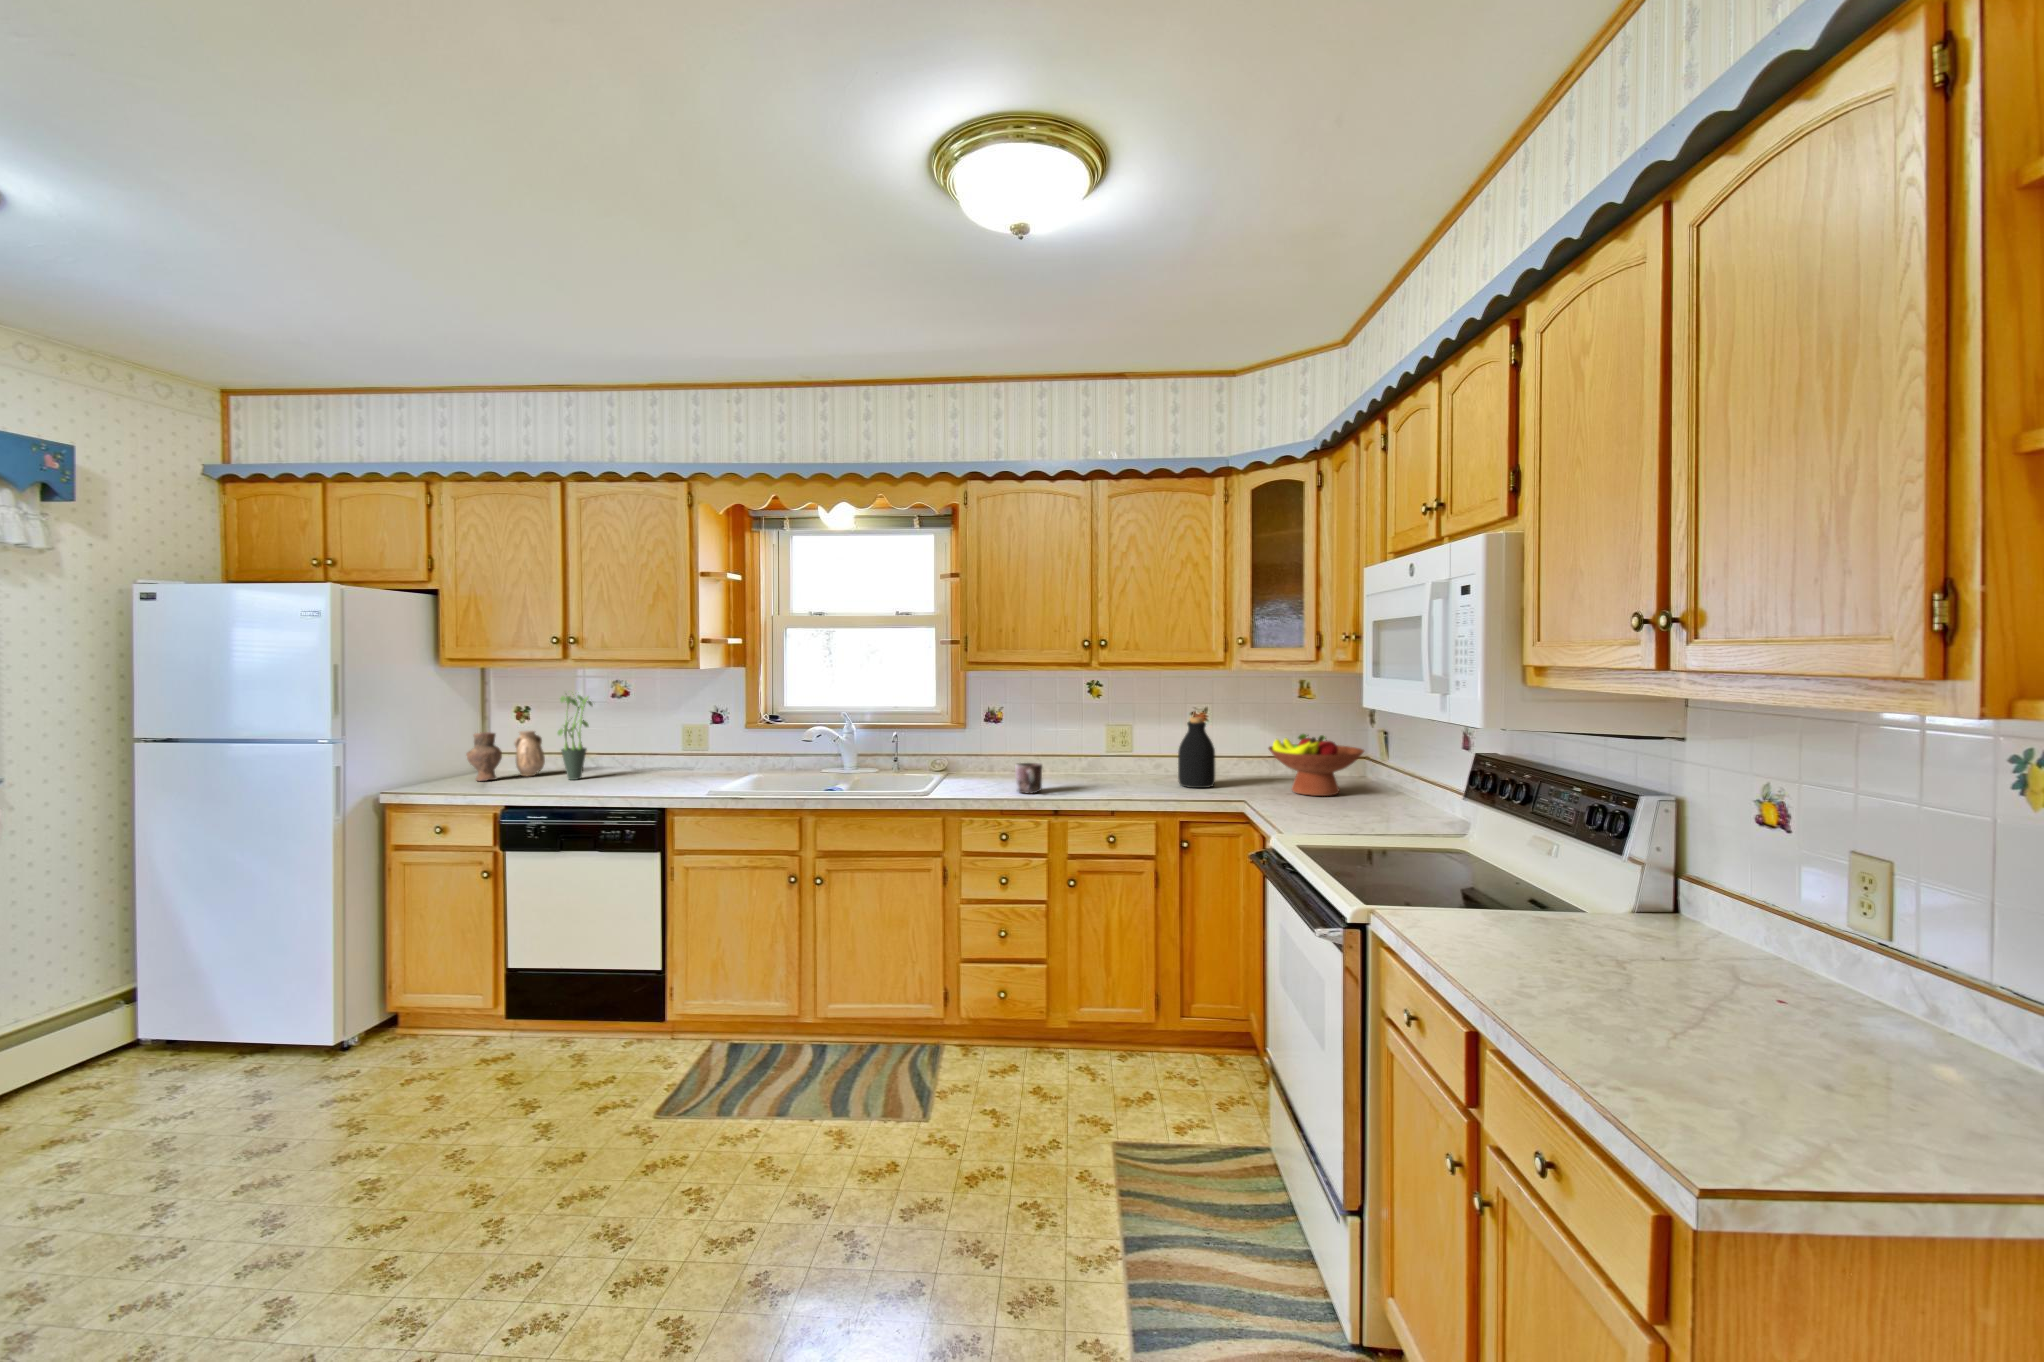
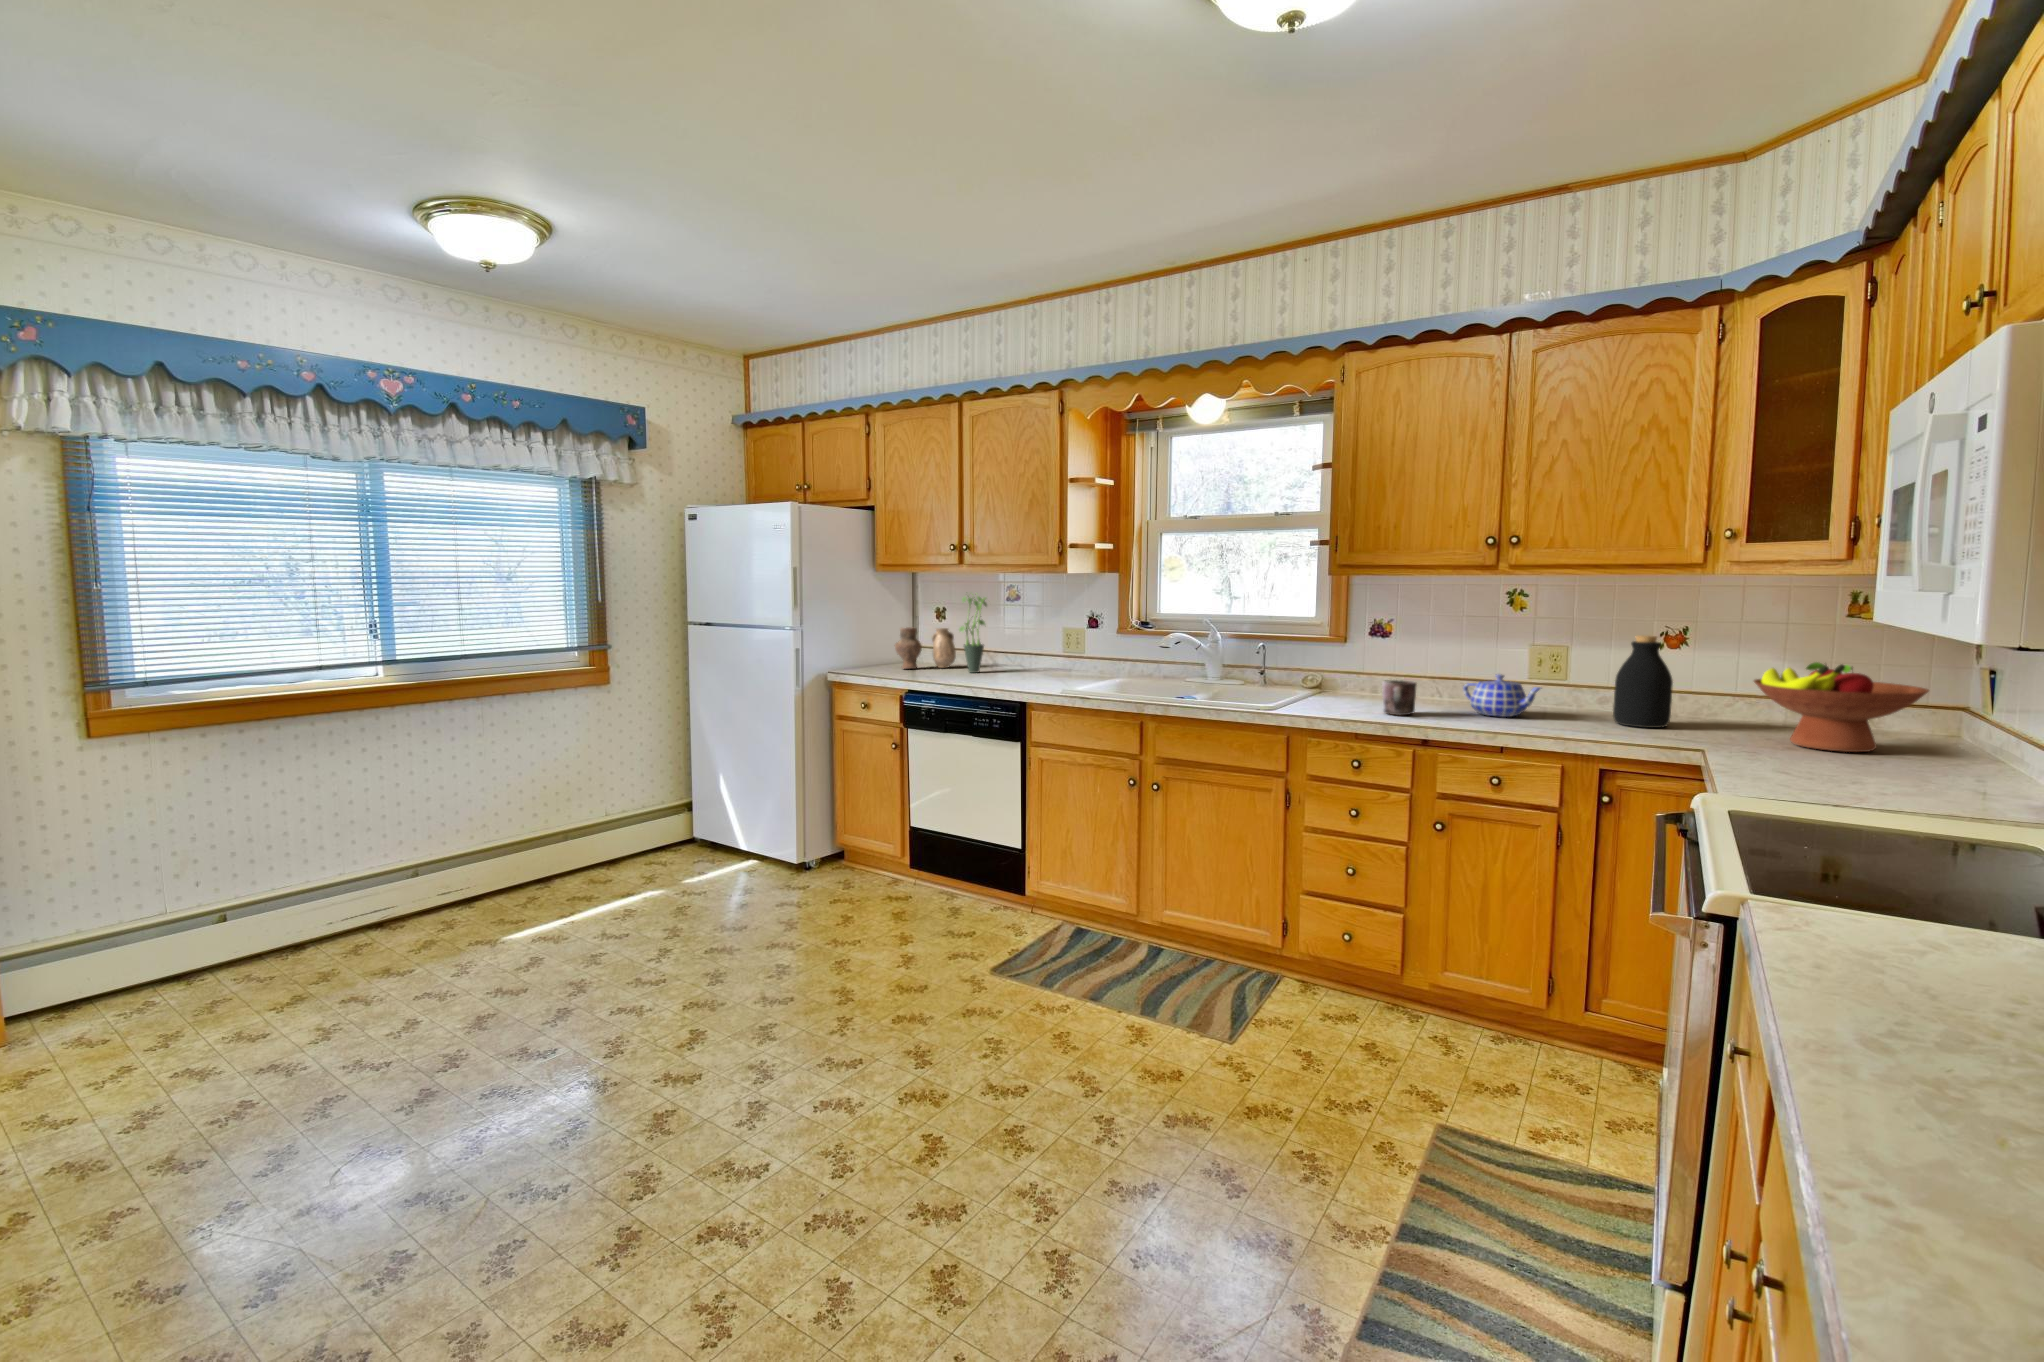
teapot: none [1070,753,1133,787] -> present [1463,674,1541,717]

